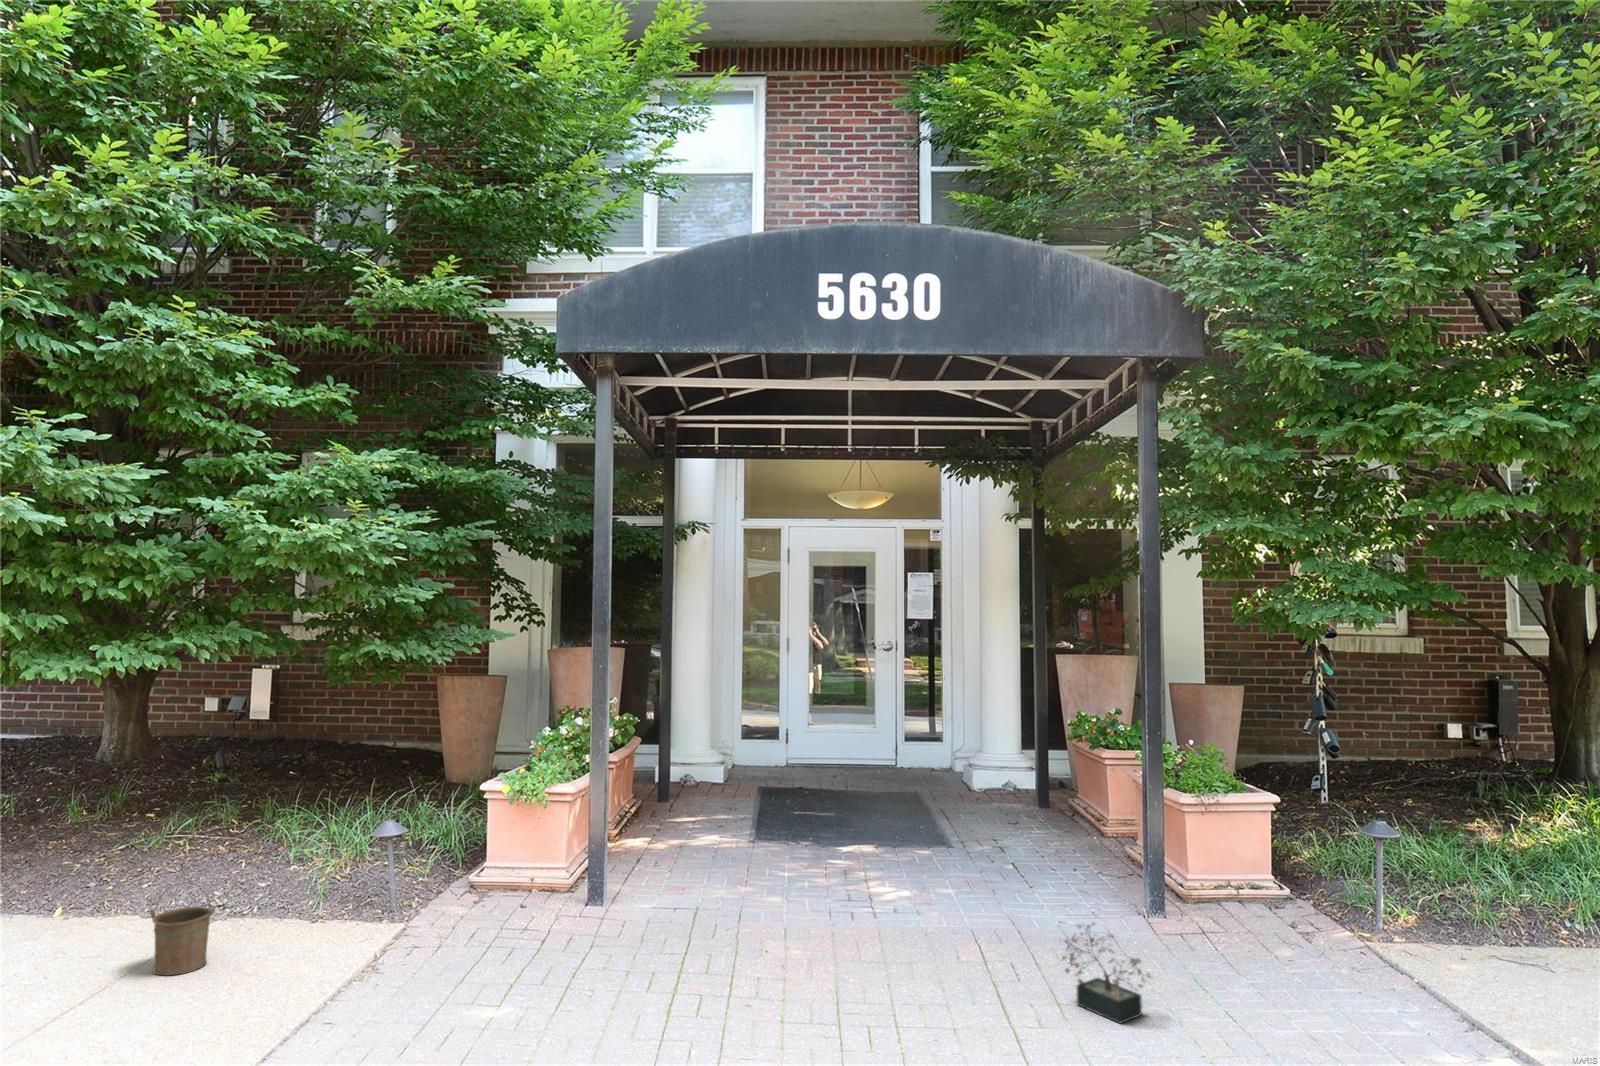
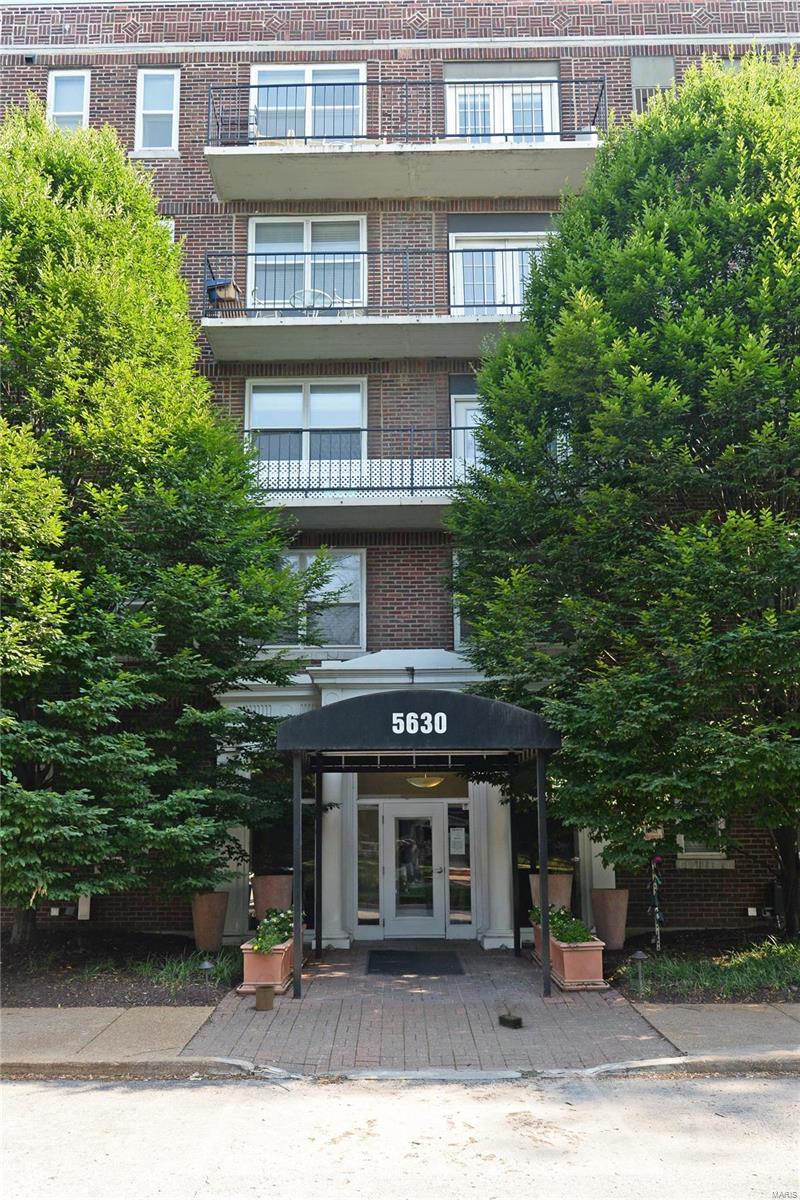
bucket: present [150,882,215,975] -> present [254,974,276,1010]

